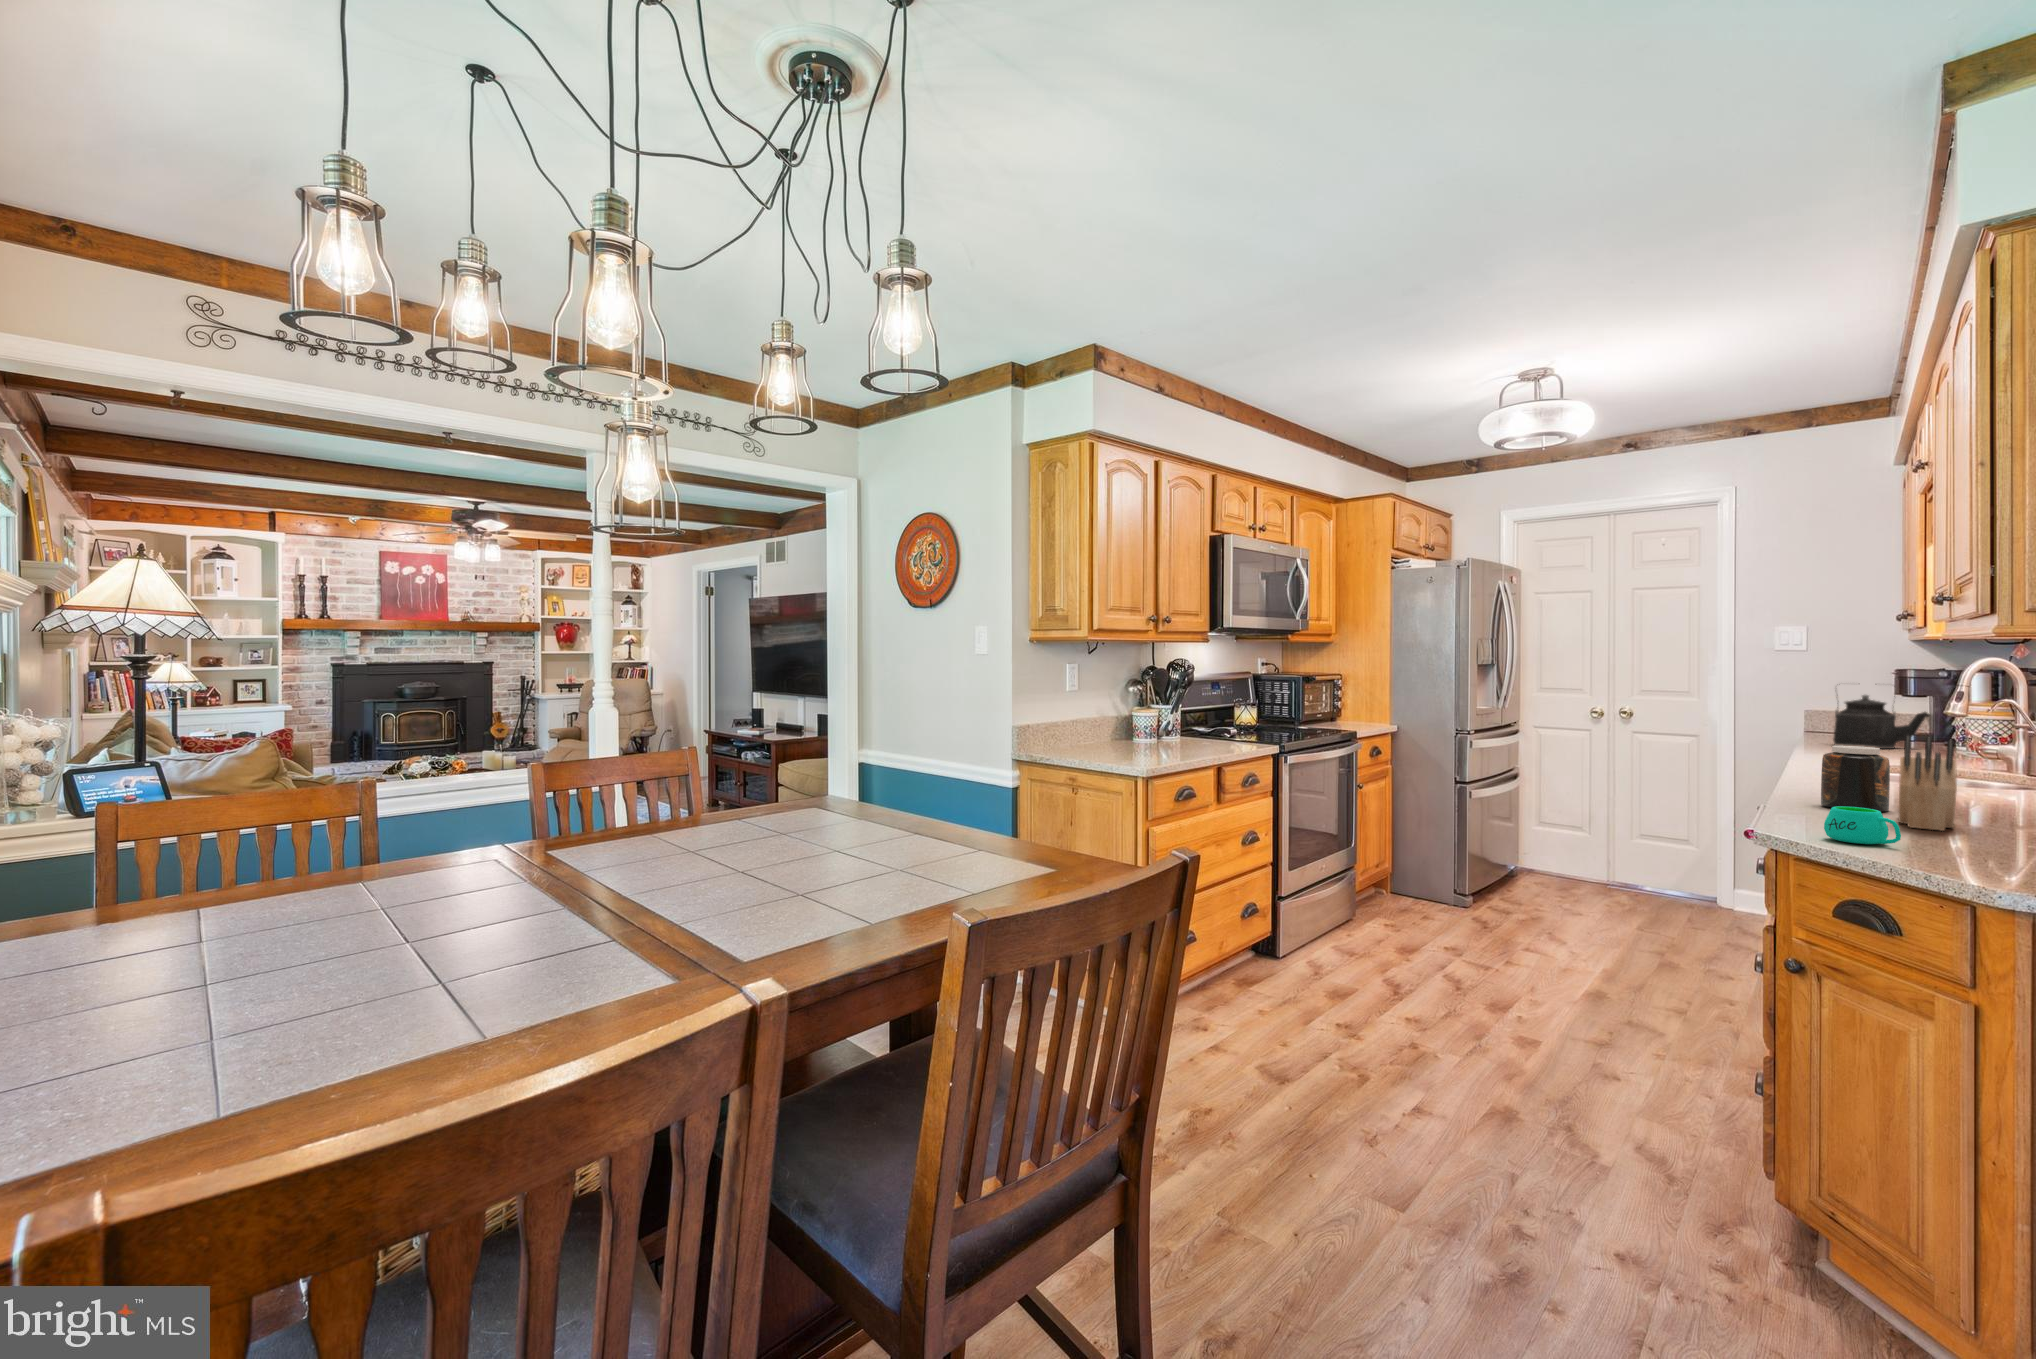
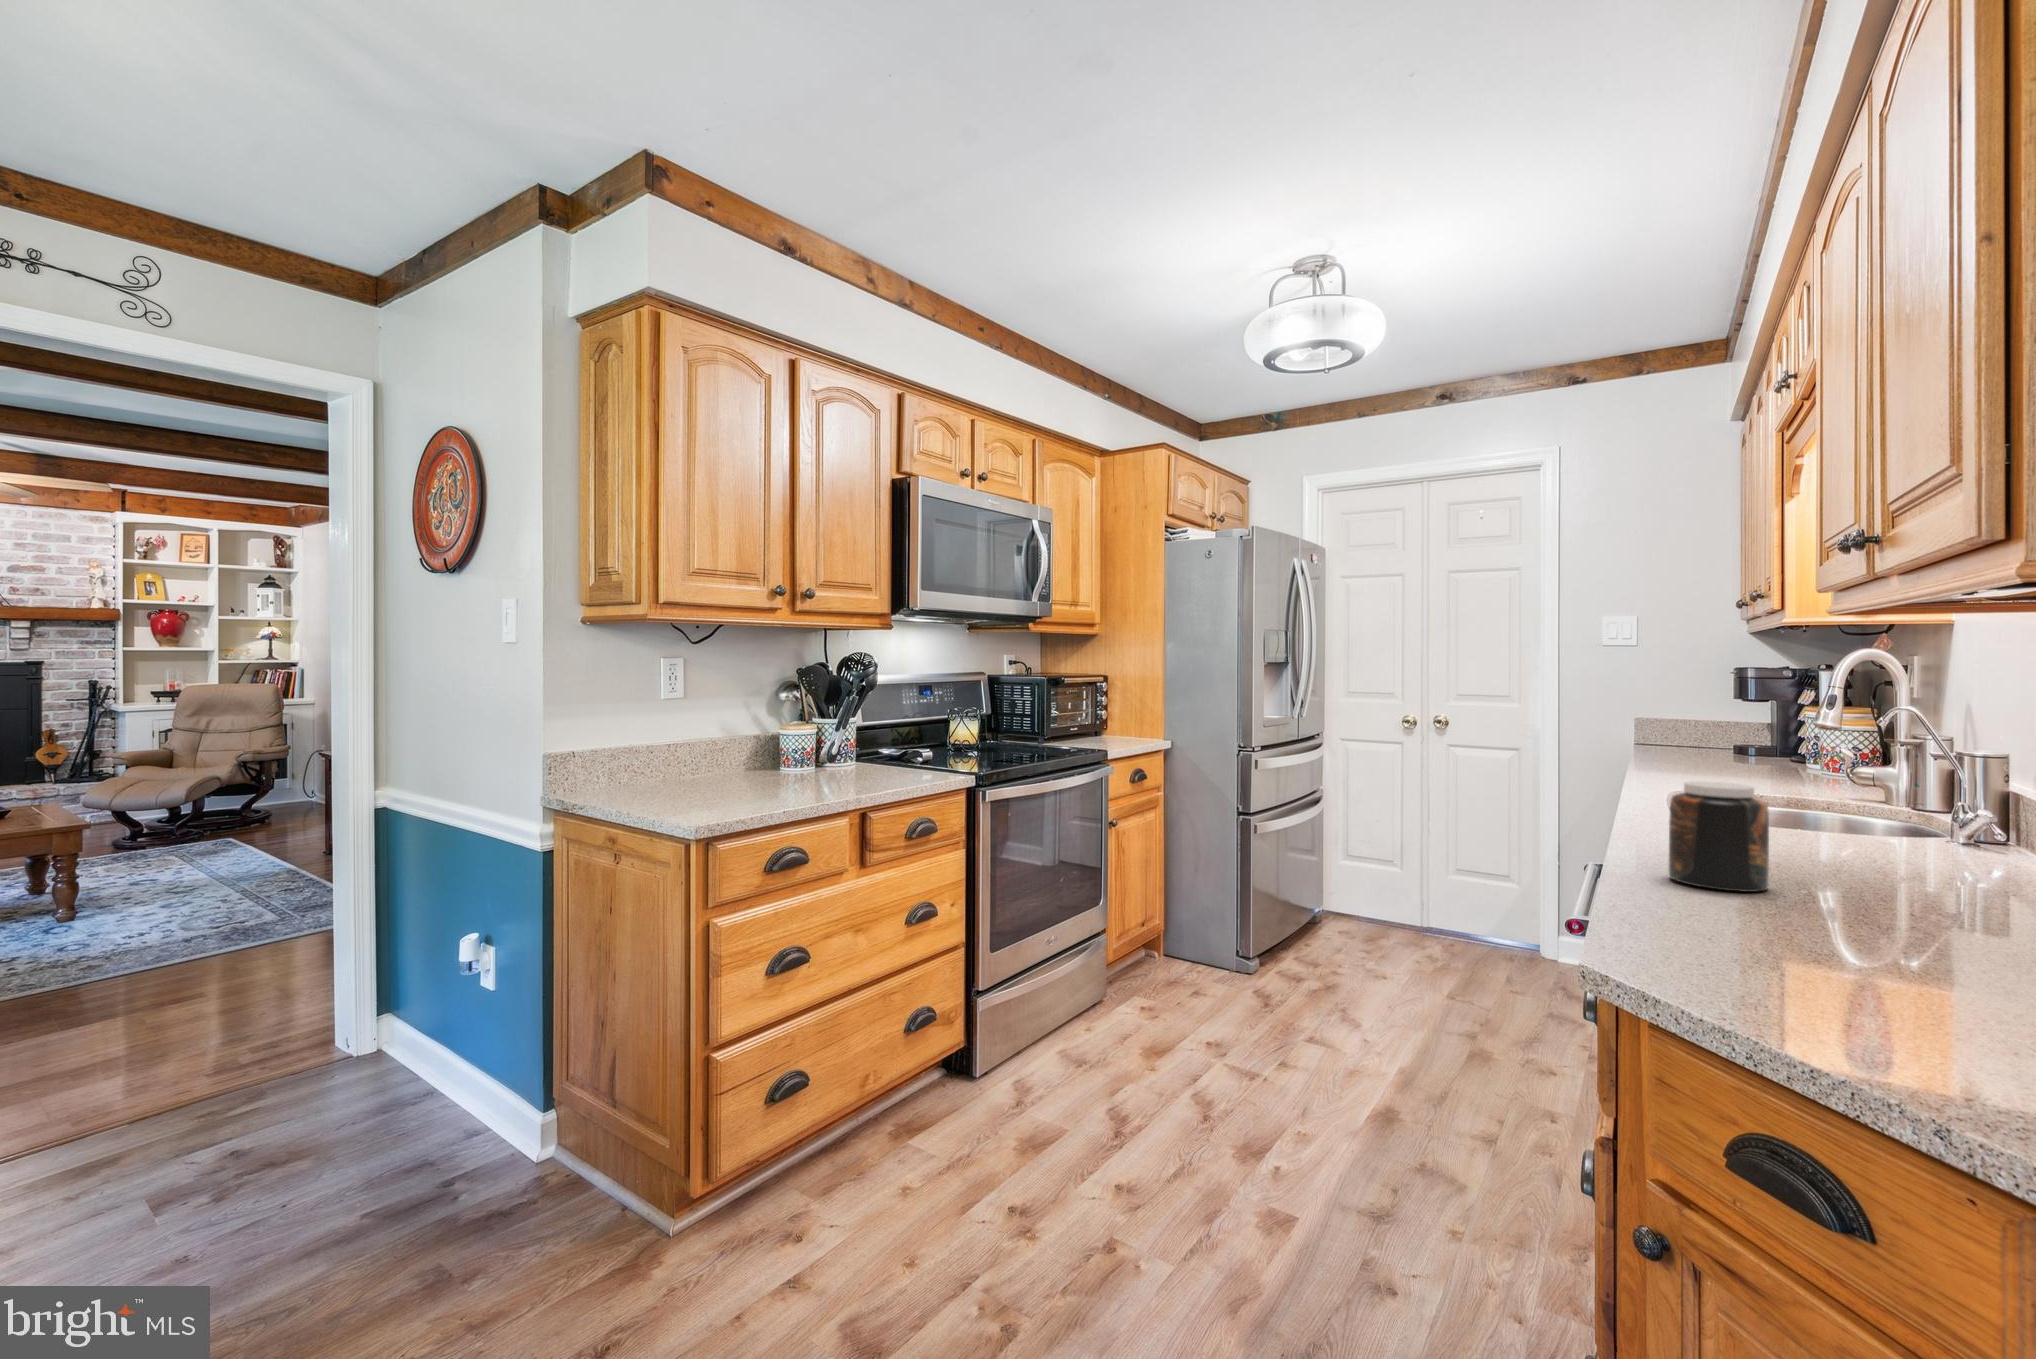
kettle: present [1833,695,1930,749] -> none [1669,684,1777,766]
knife block: present [1899,736,1957,831] -> none [1787,774,1895,943]
mug: present [1824,806,1901,844] -> none [1685,914,1826,996]

